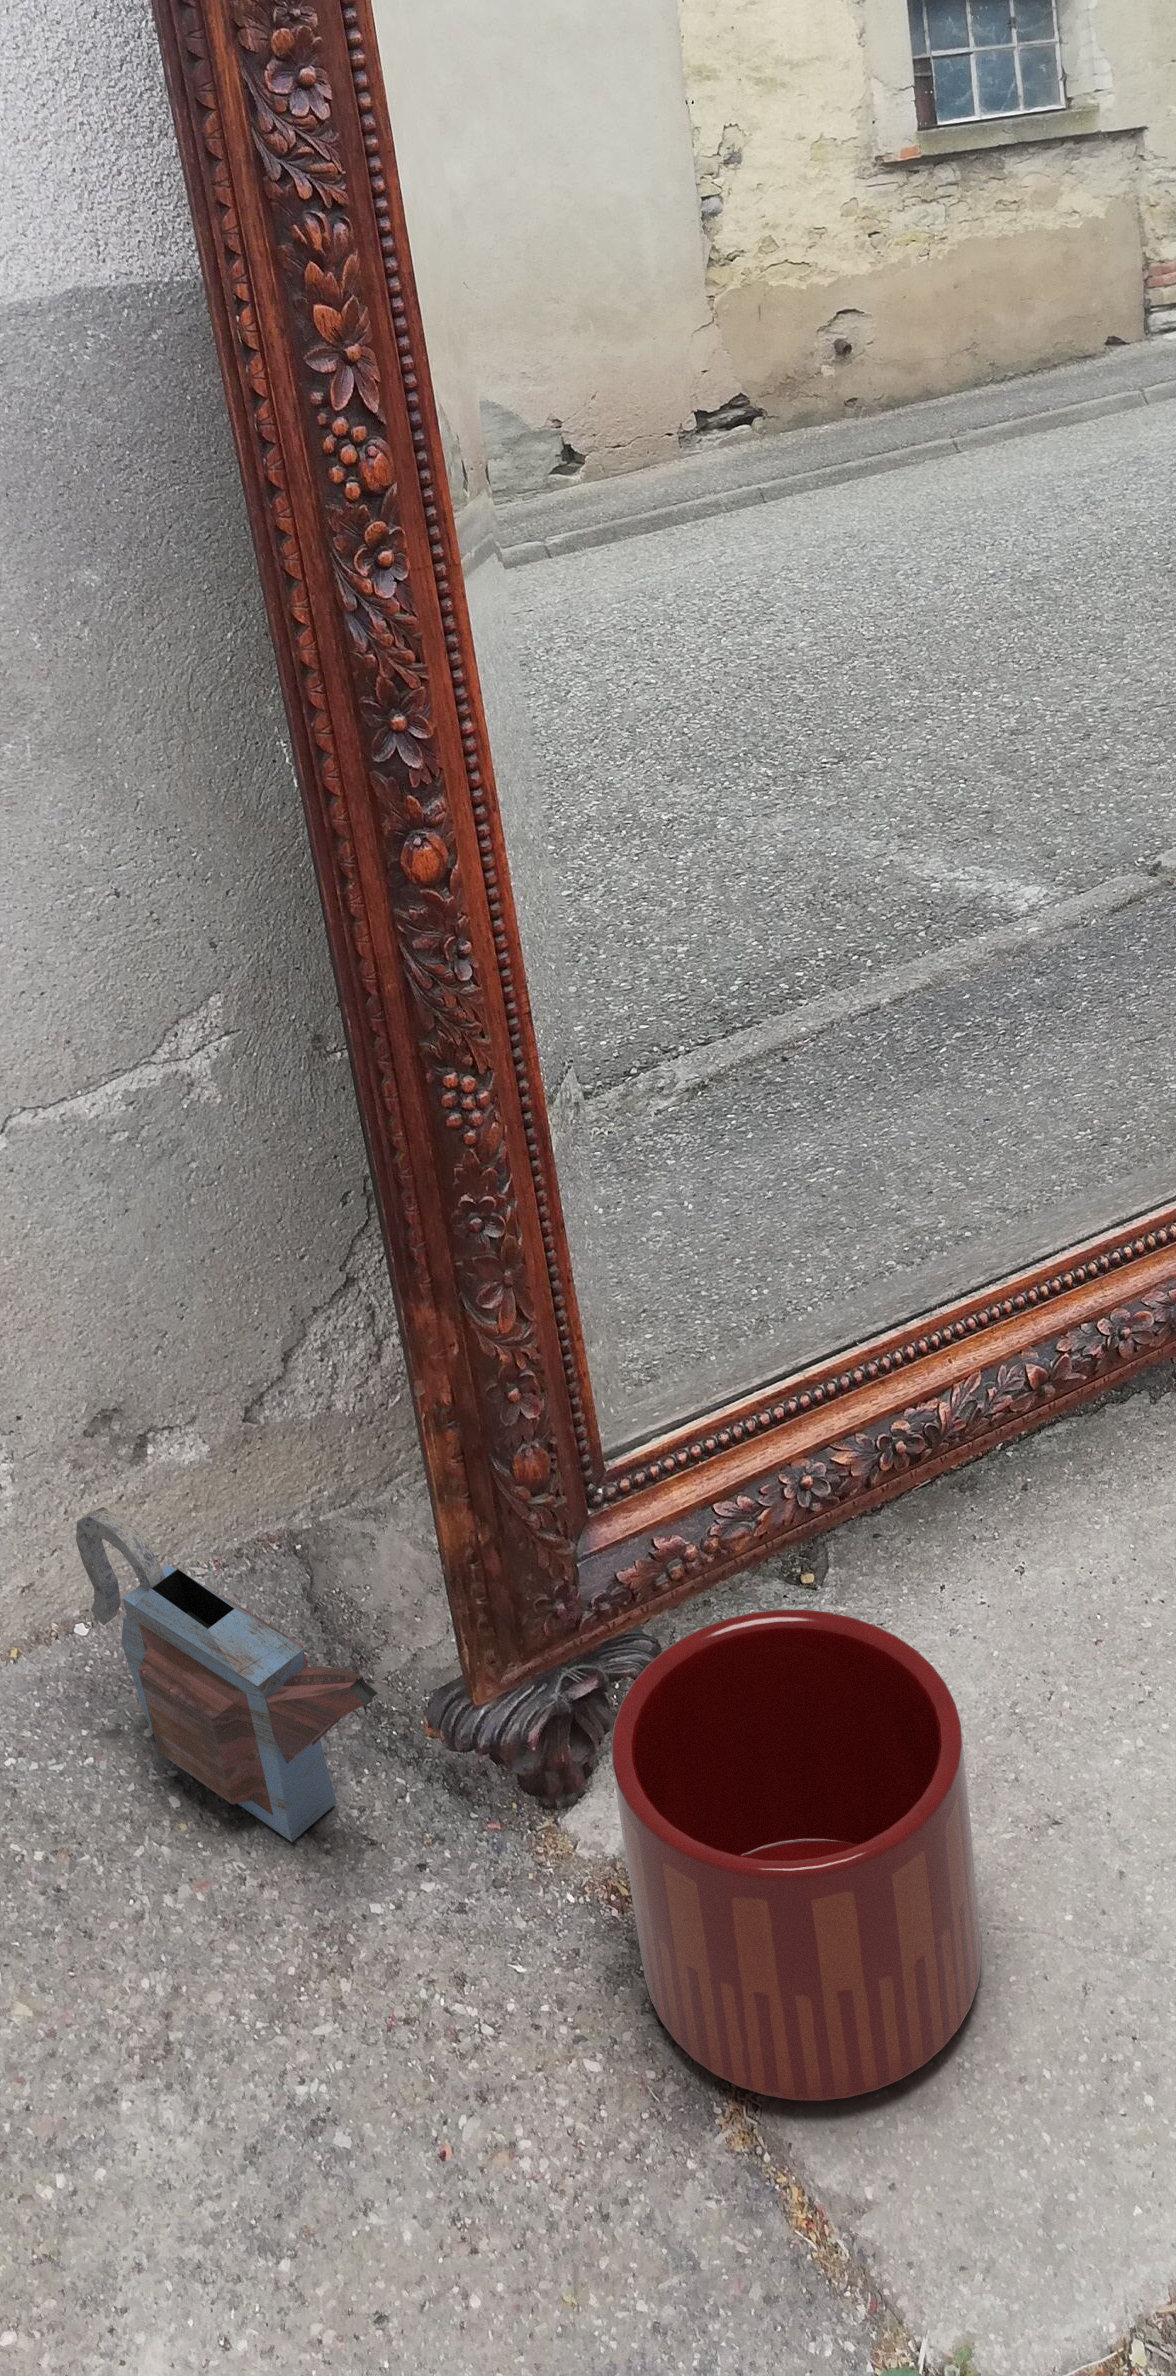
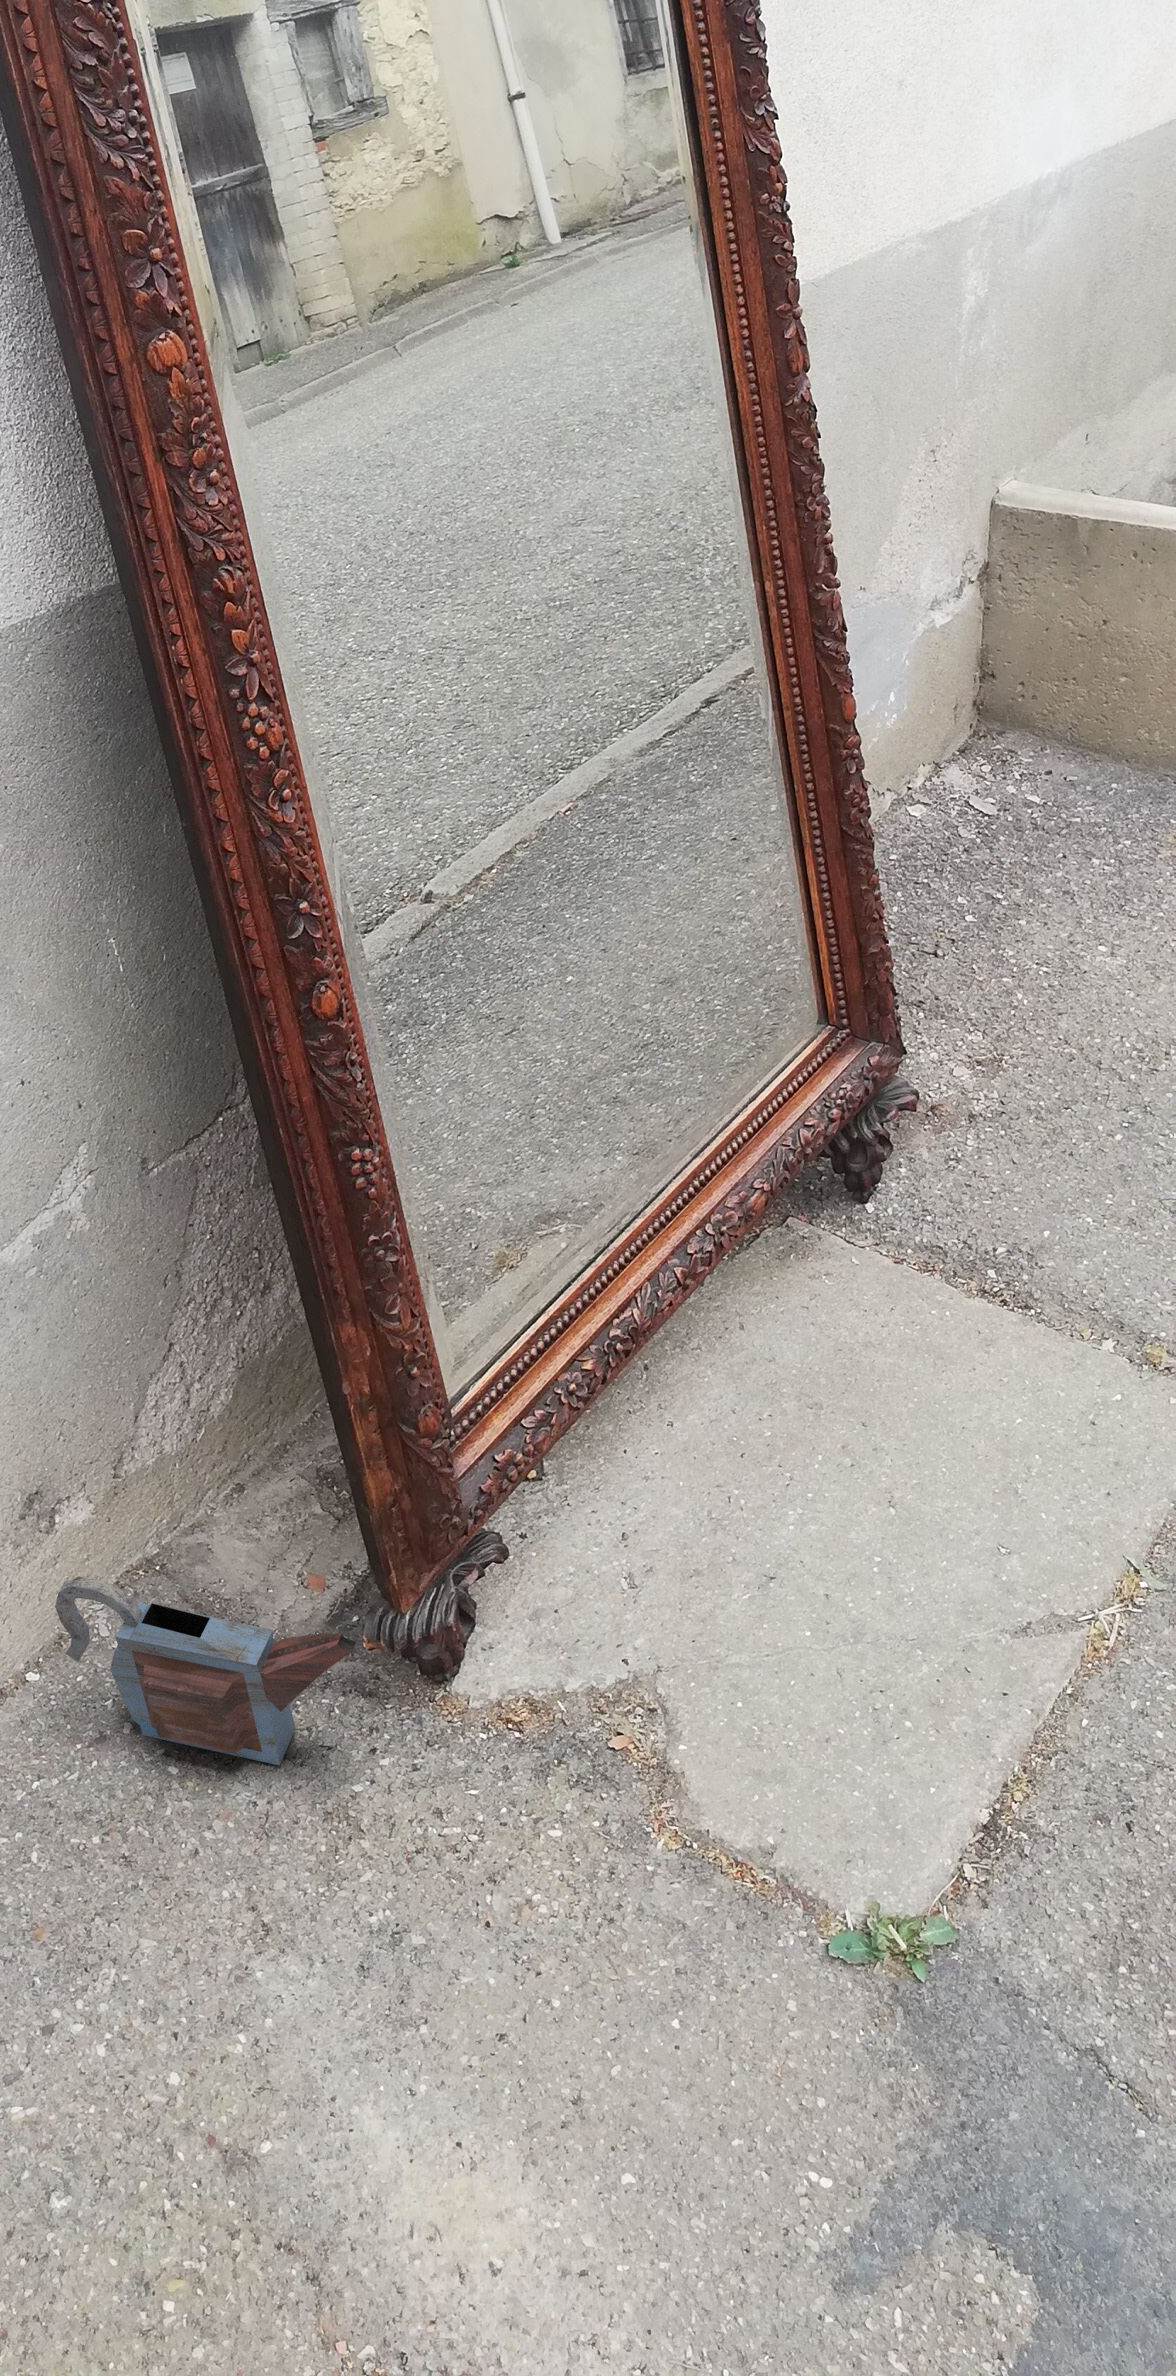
planter: present [611,1609,982,2101] -> none [528,1495,769,1811]

